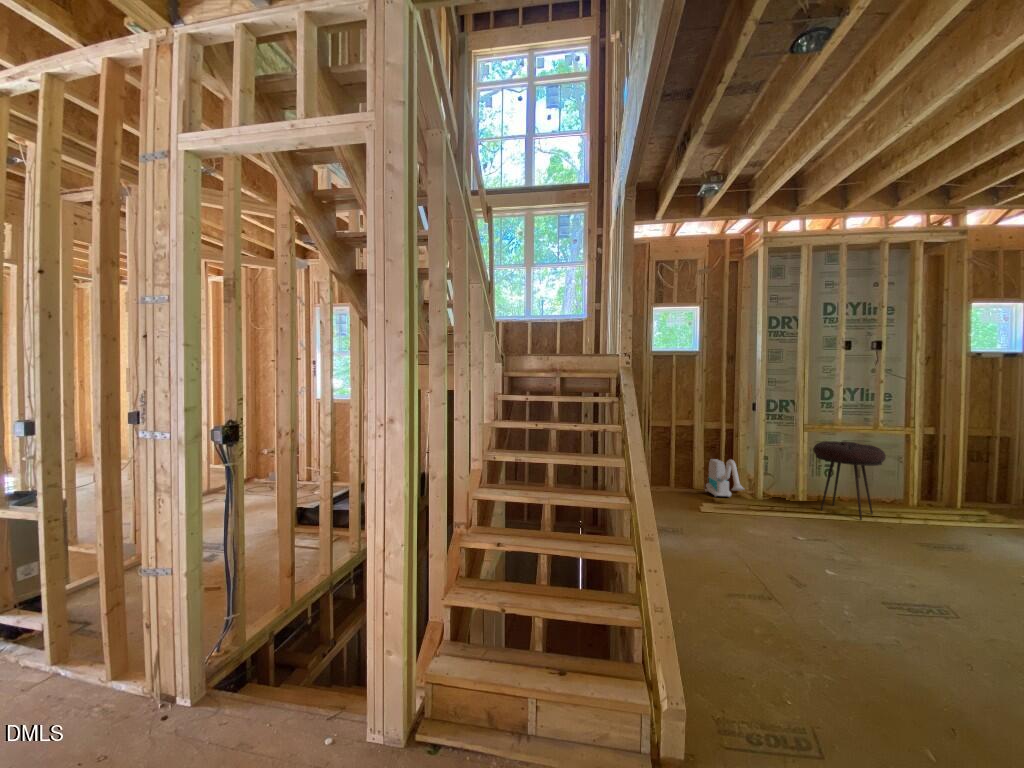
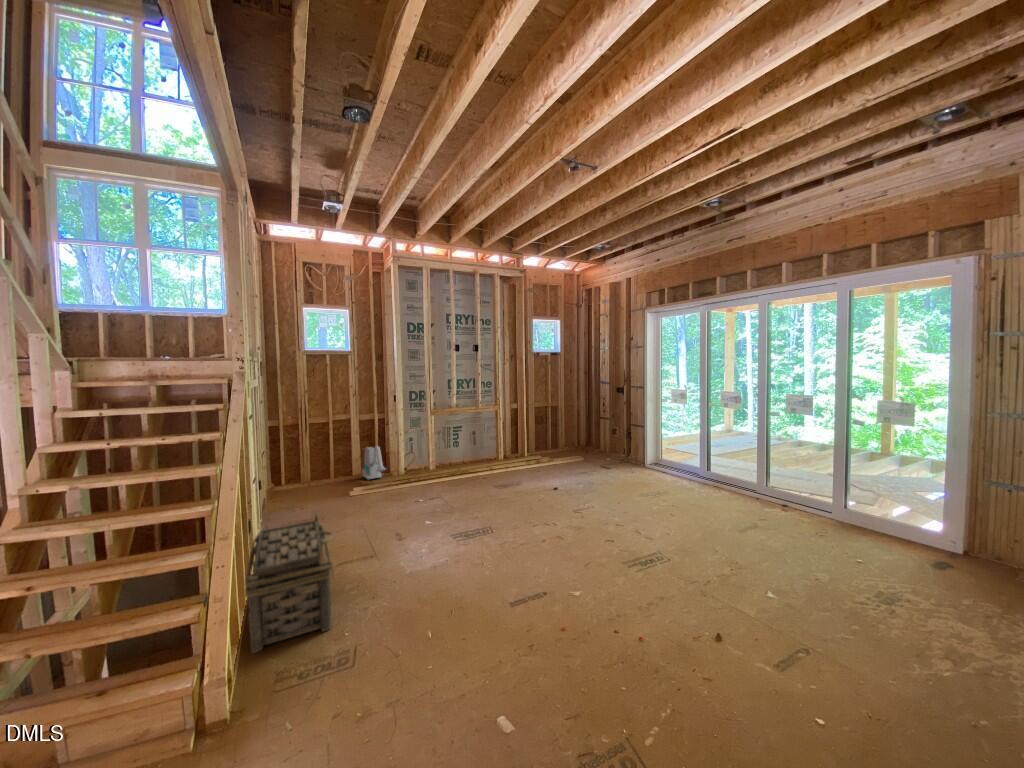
stool: present [813,441,886,520] -> none [438,420,478,476]
basket: none [667,538,813,720] -> present [245,515,334,653]

